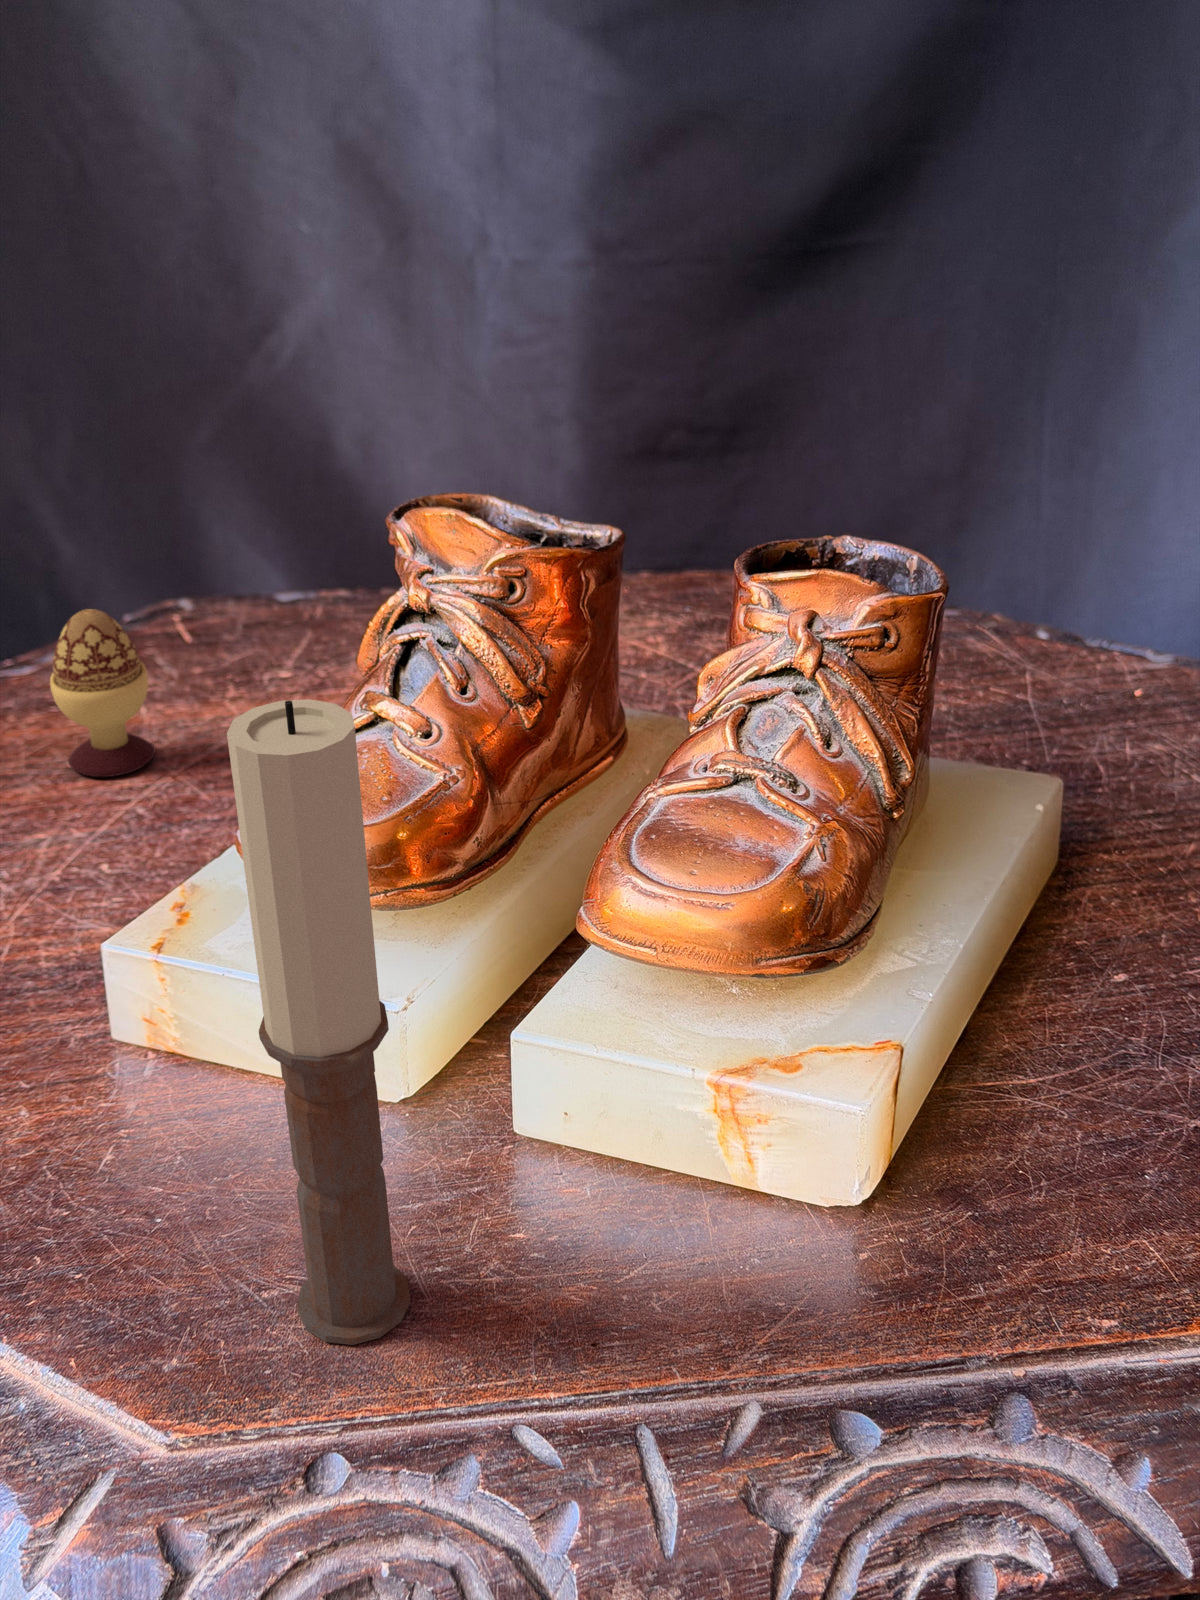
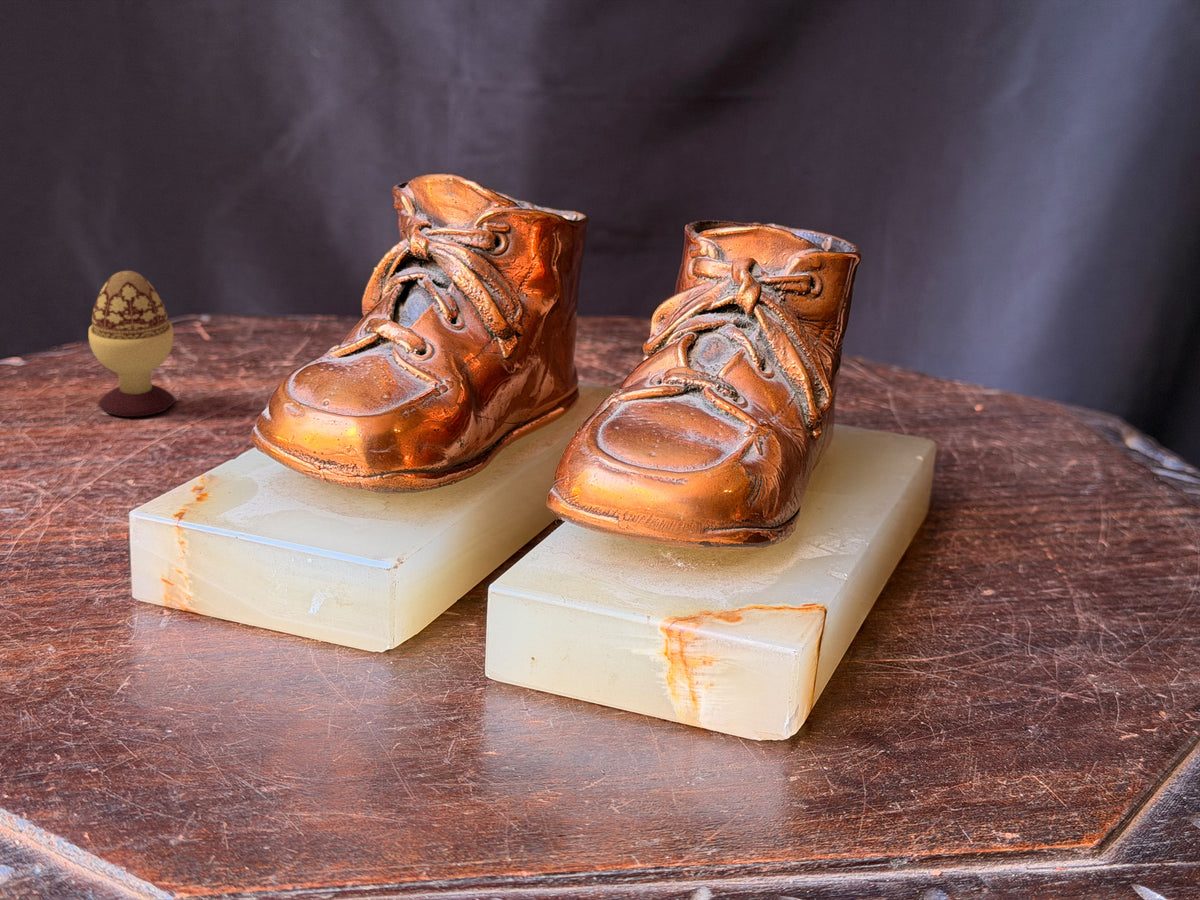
candle: present [227,699,411,1345] -> none [275,213,396,832]

